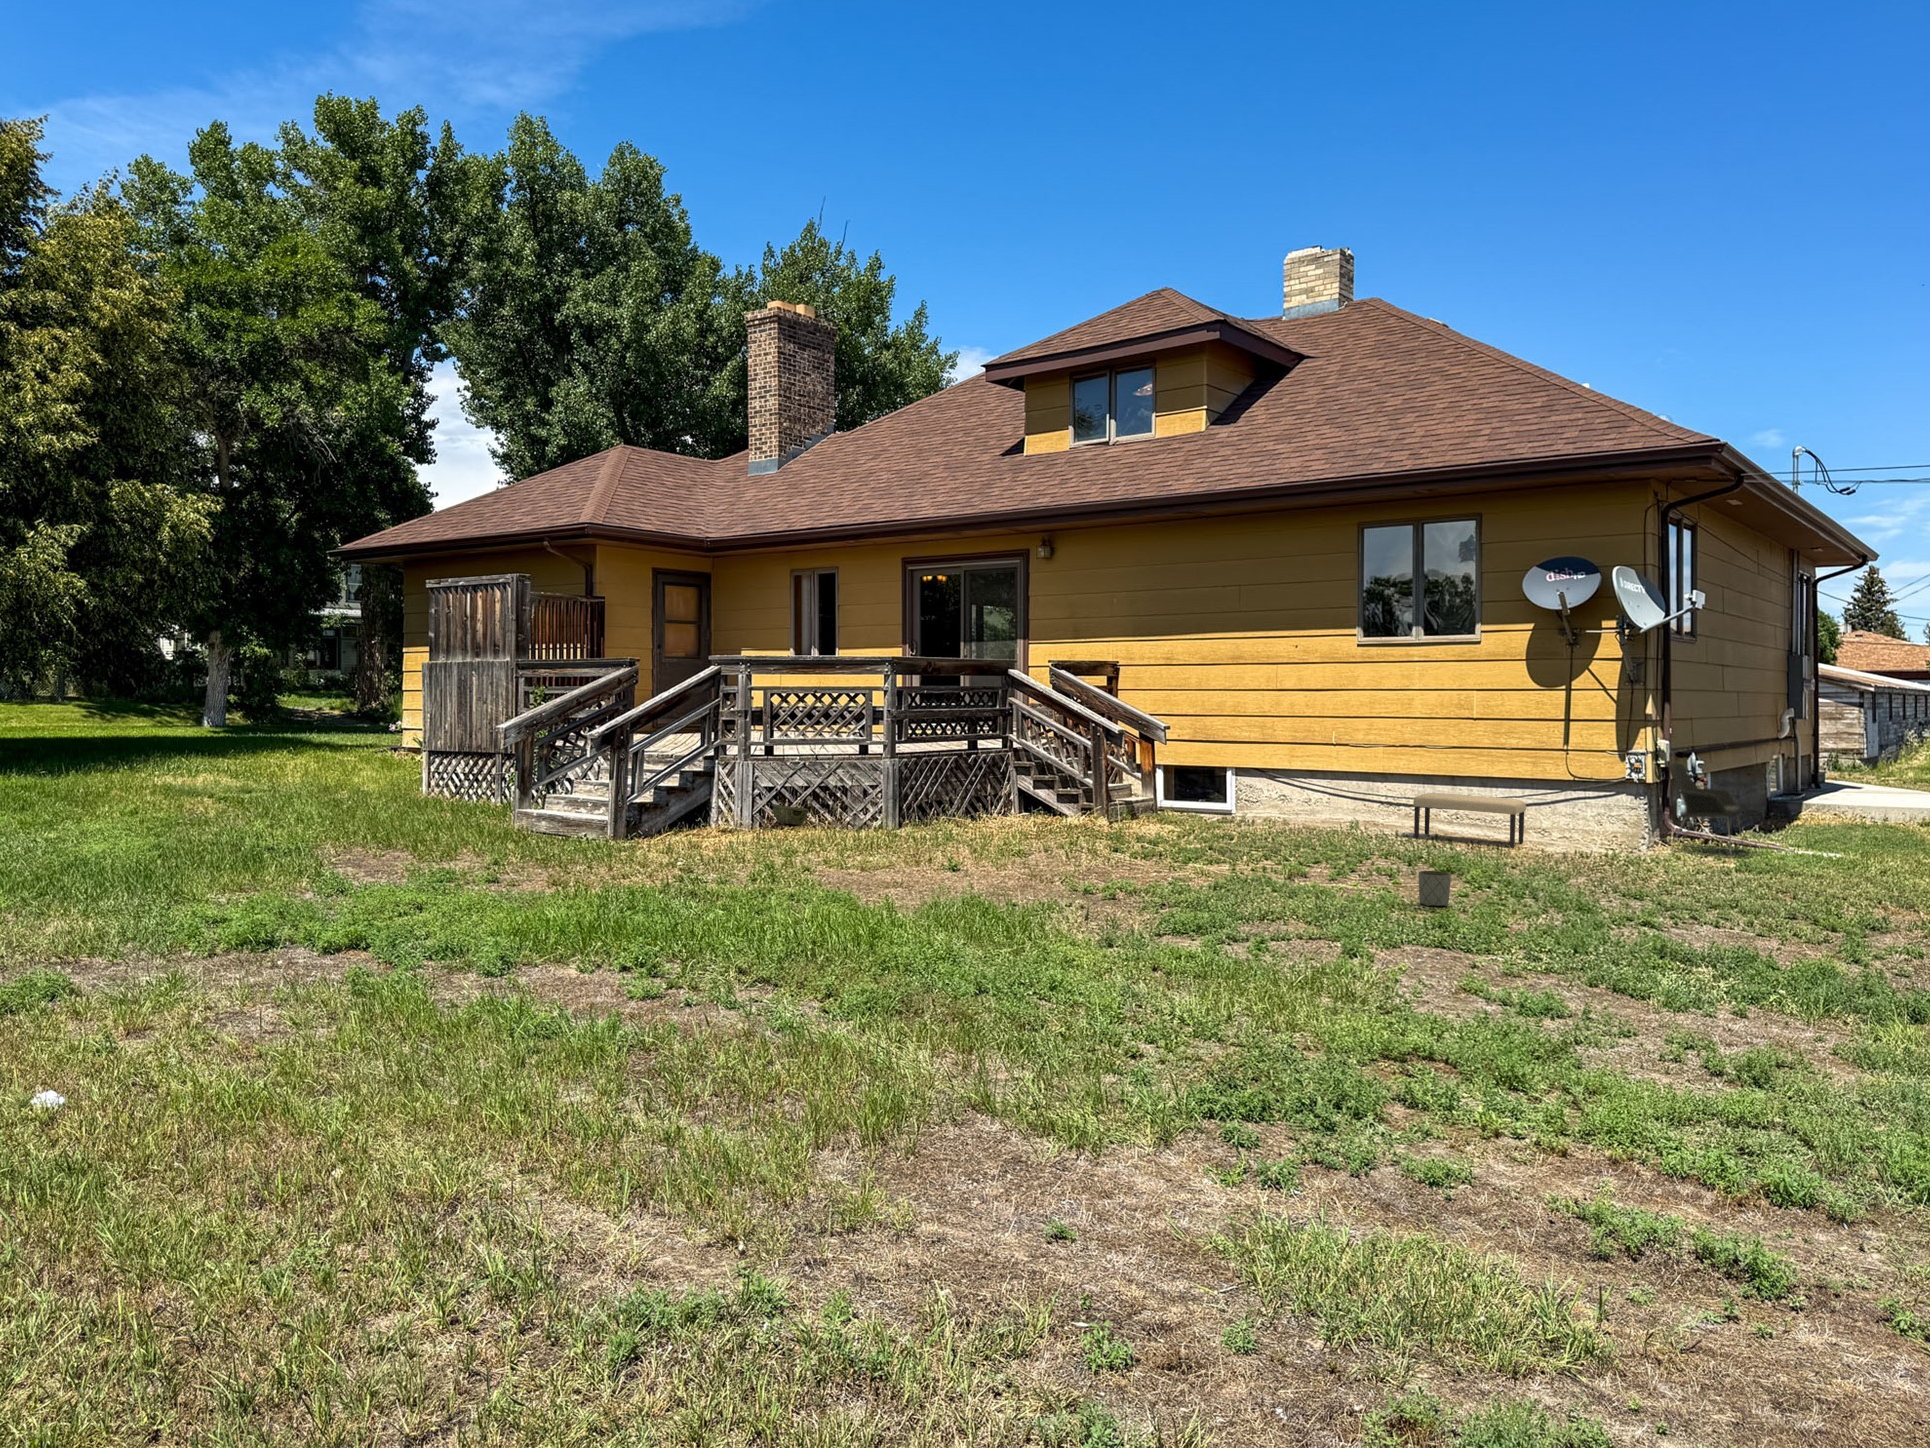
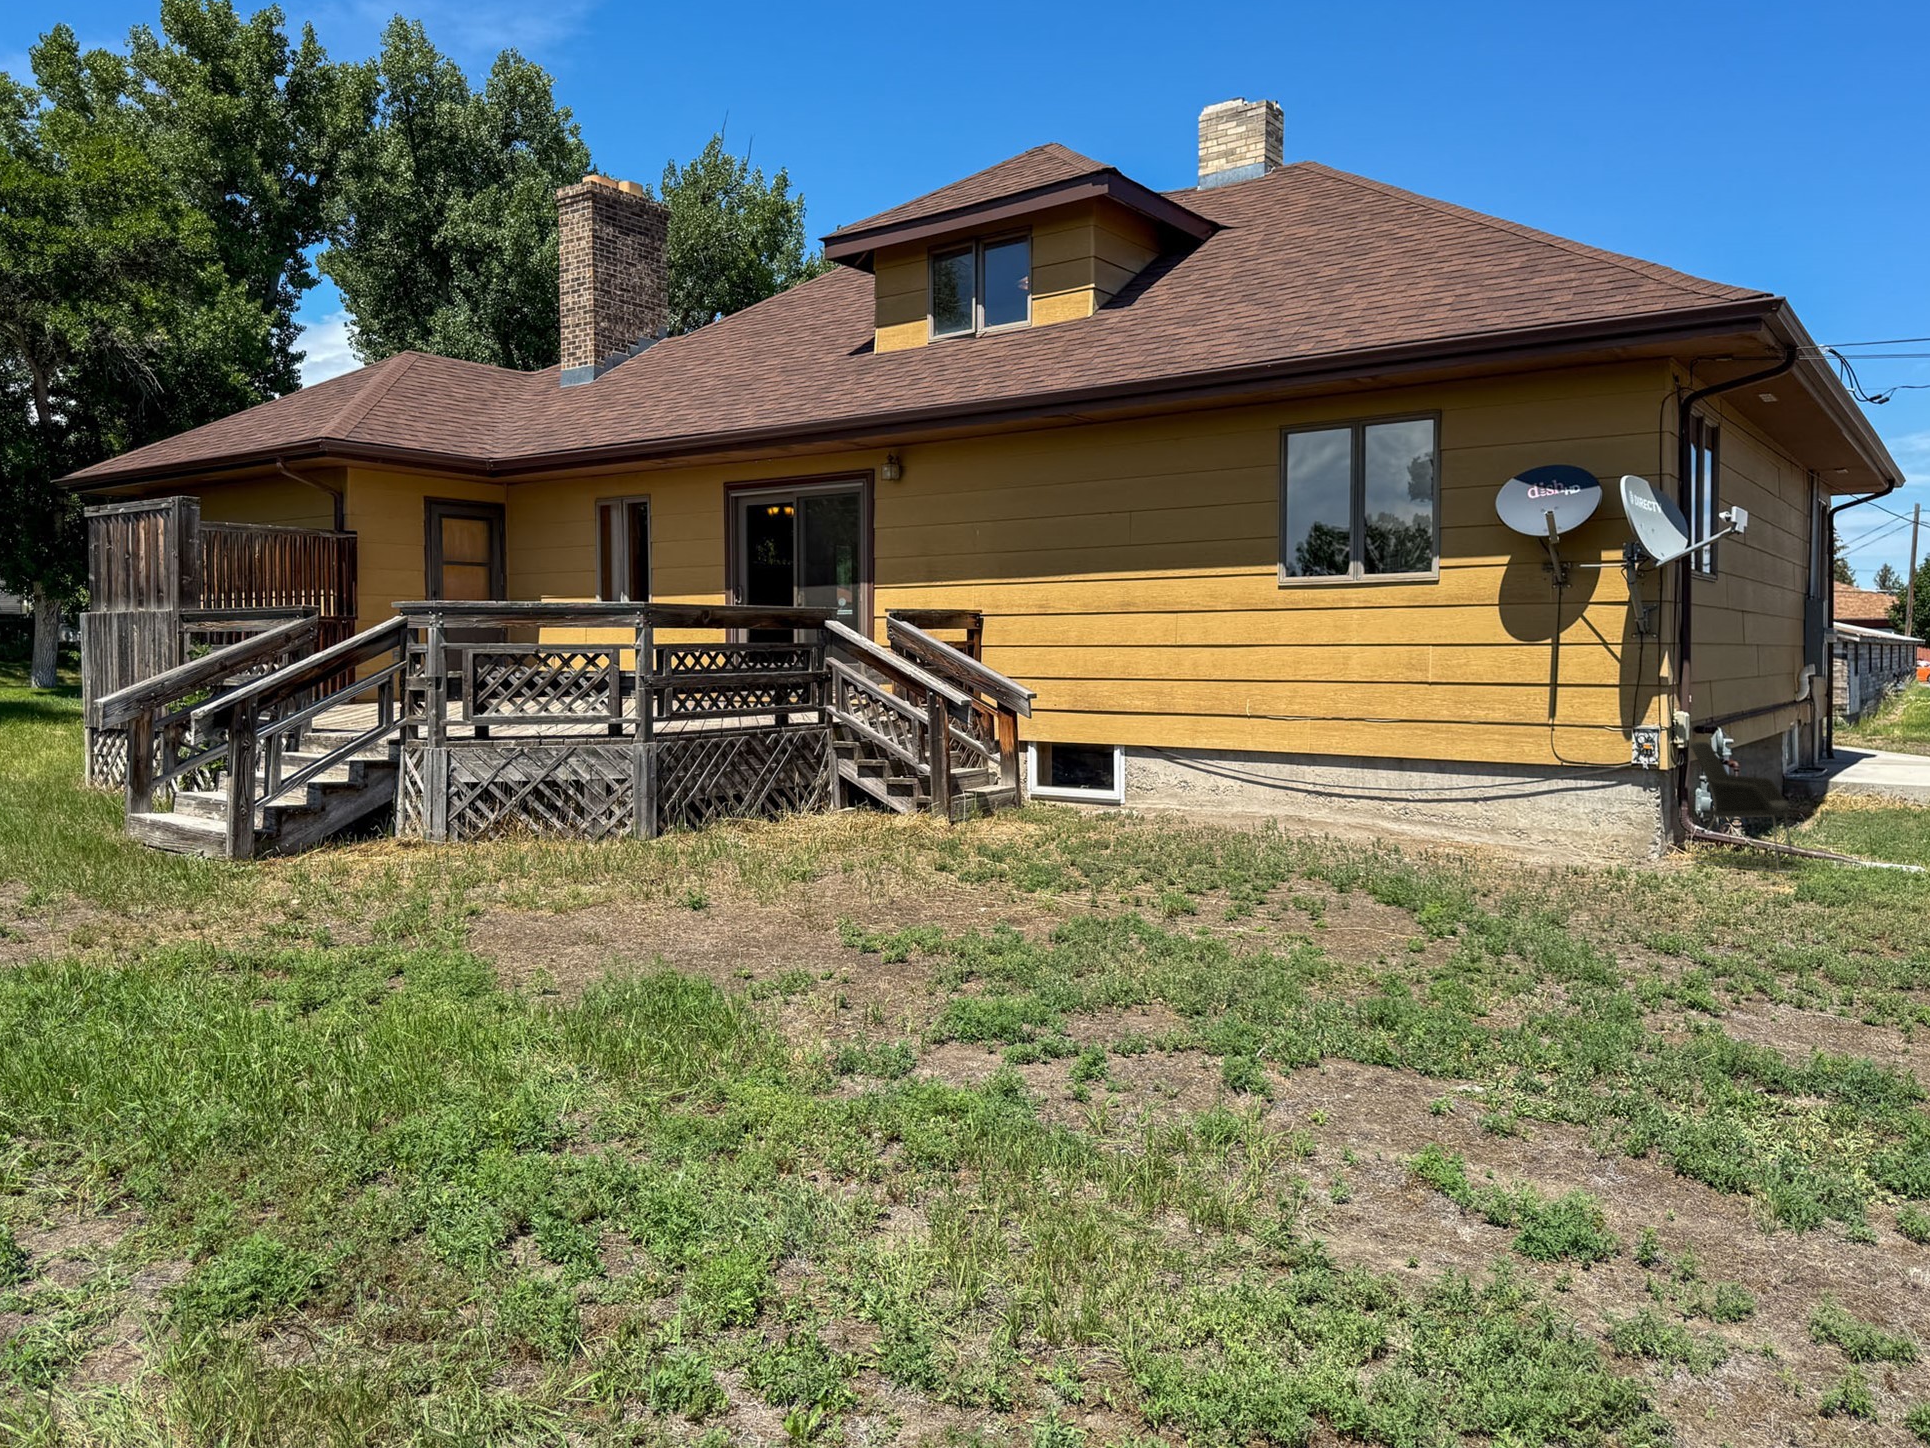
bench: present [1413,793,1526,847] -> none [1347,785,1498,859]
woven basket: present [773,804,809,825] -> none [479,803,526,832]
planter: present [1419,871,1451,907] -> none [1336,903,1384,958]

